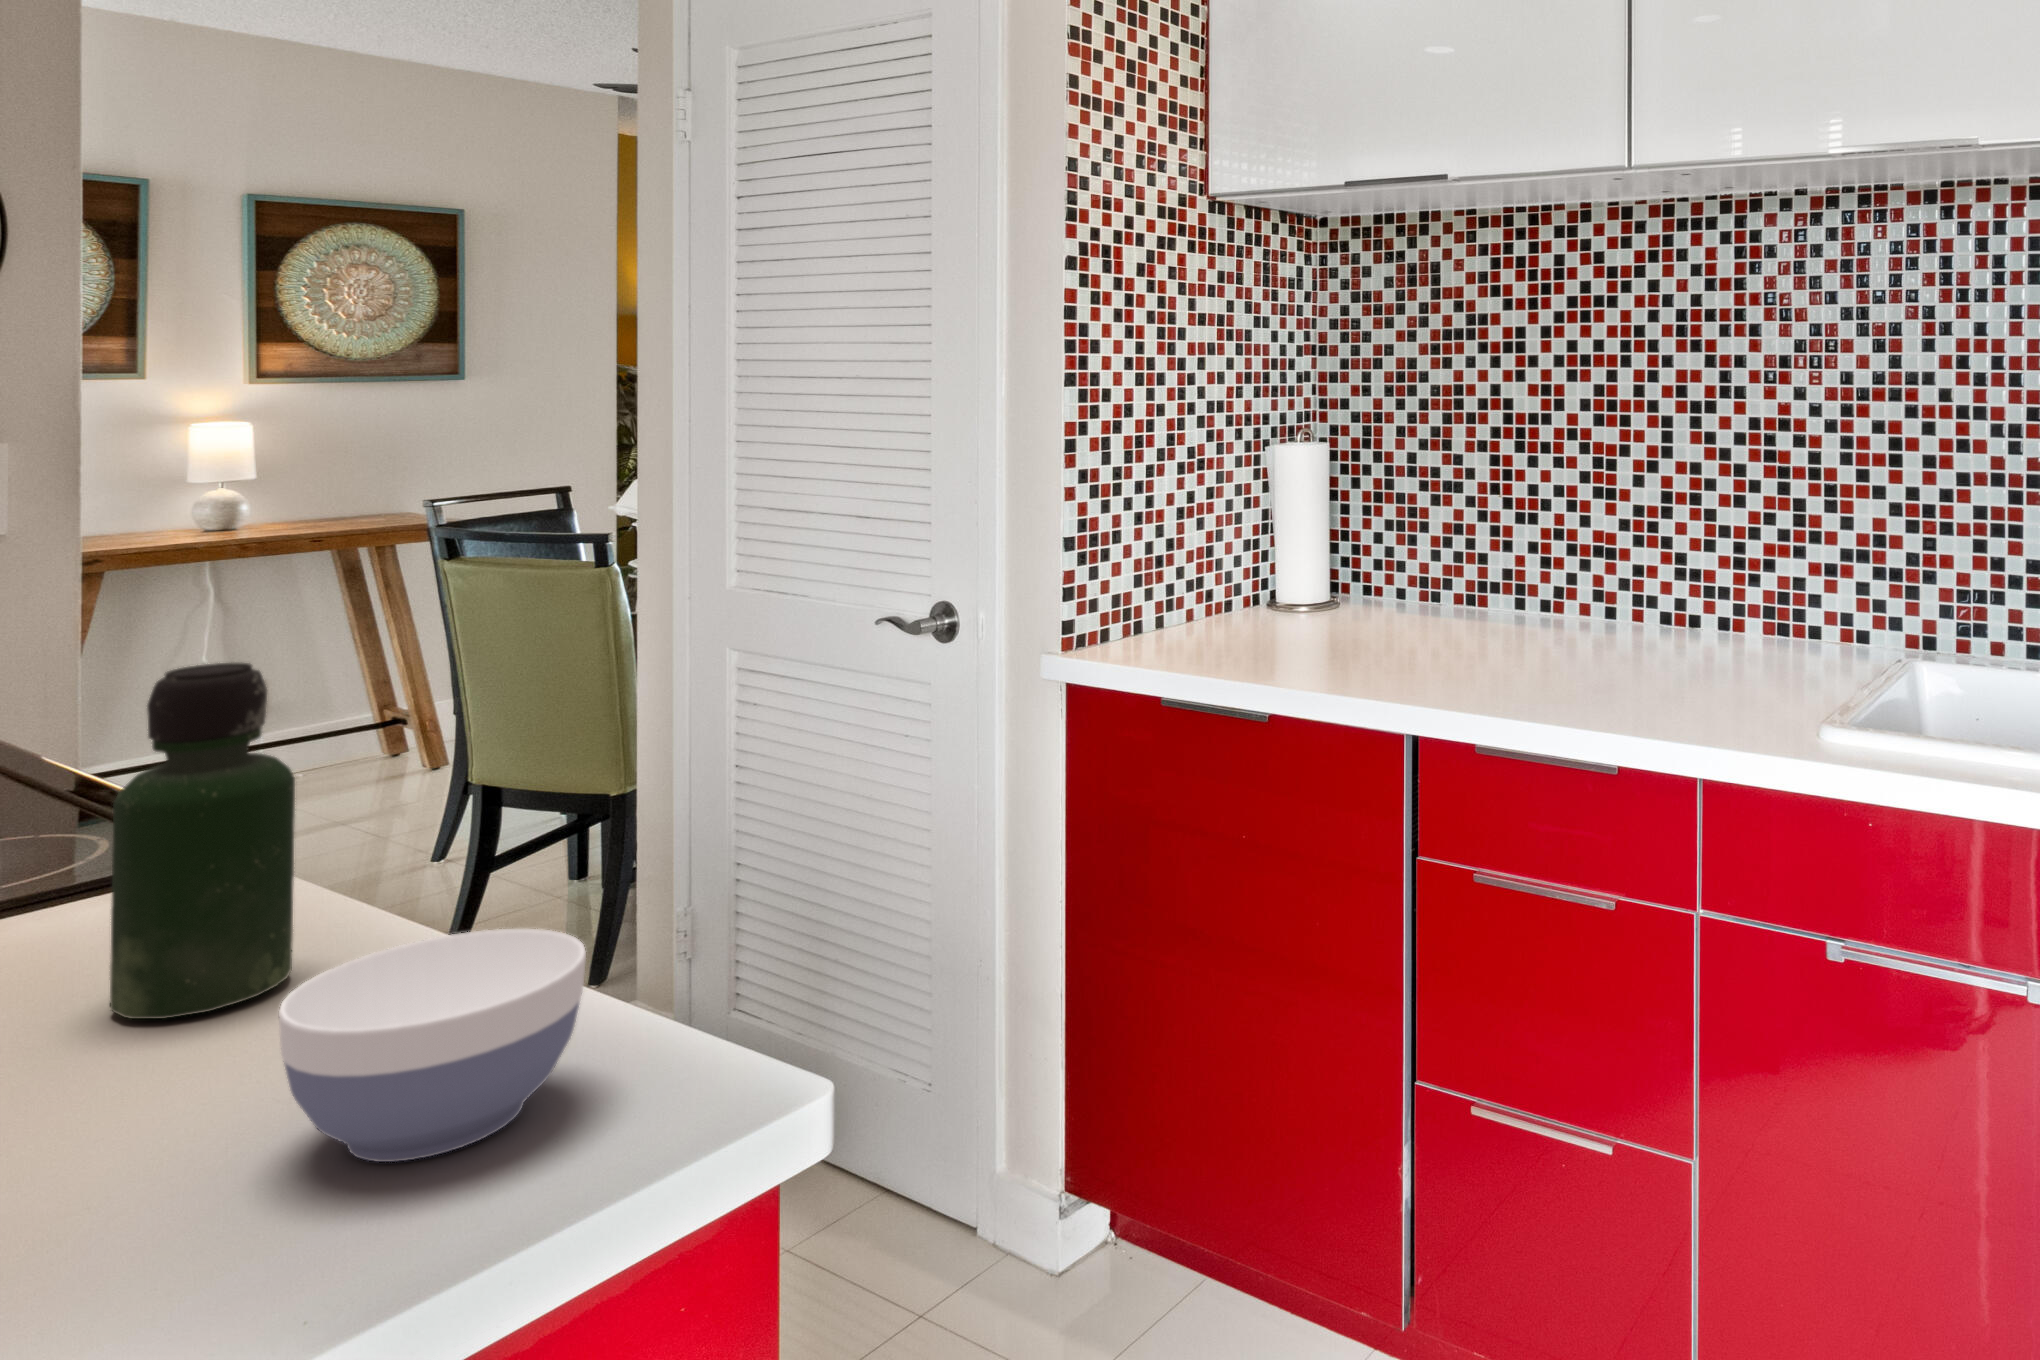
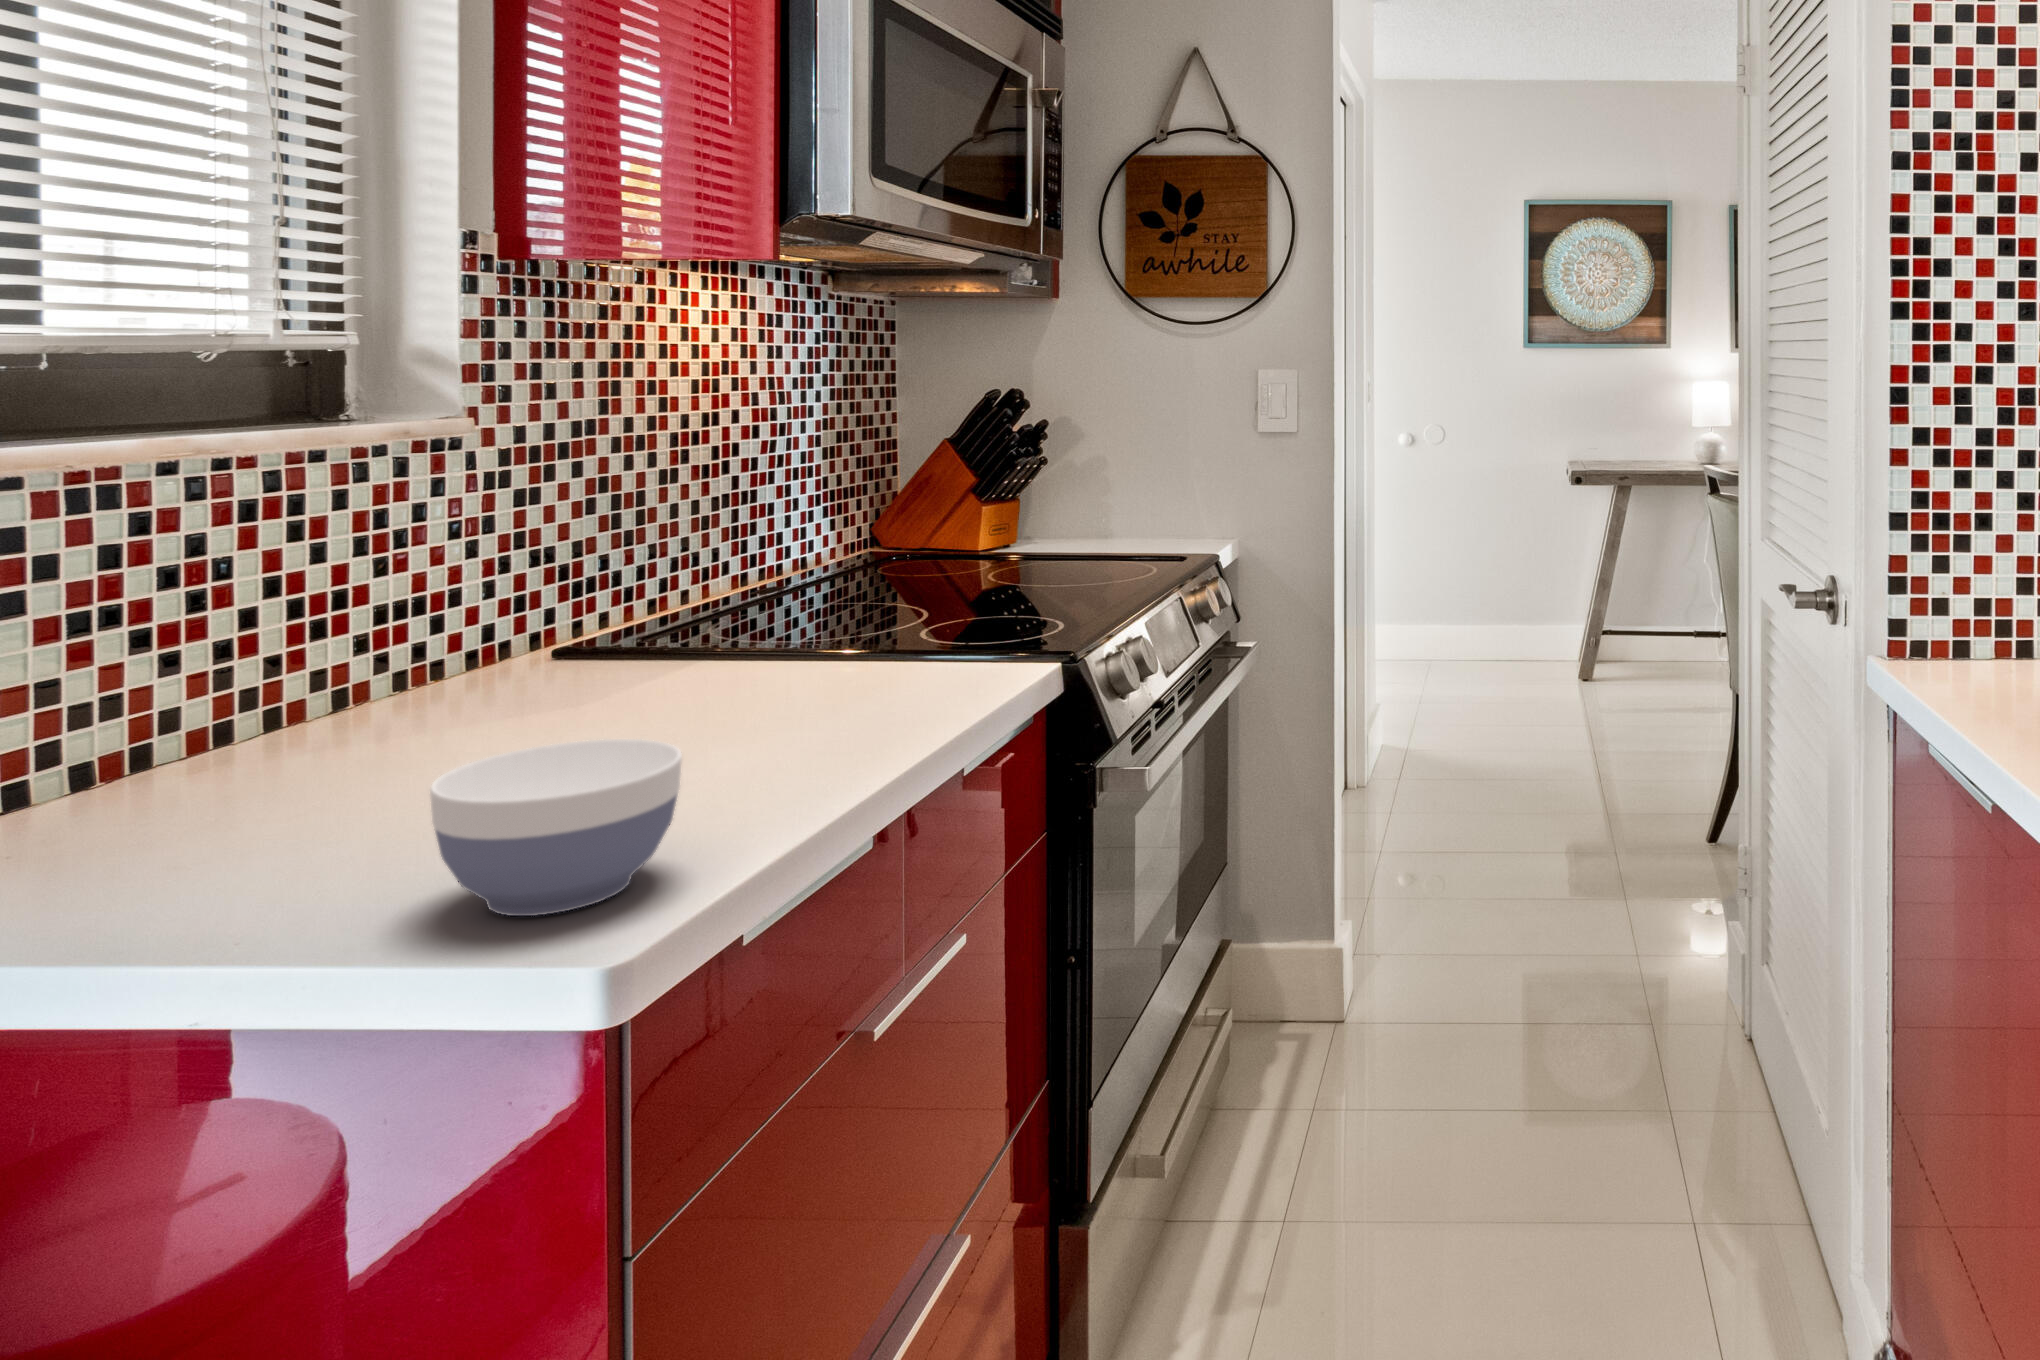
bottle: present [110,663,295,1019] -> none [753,505,867,762]

